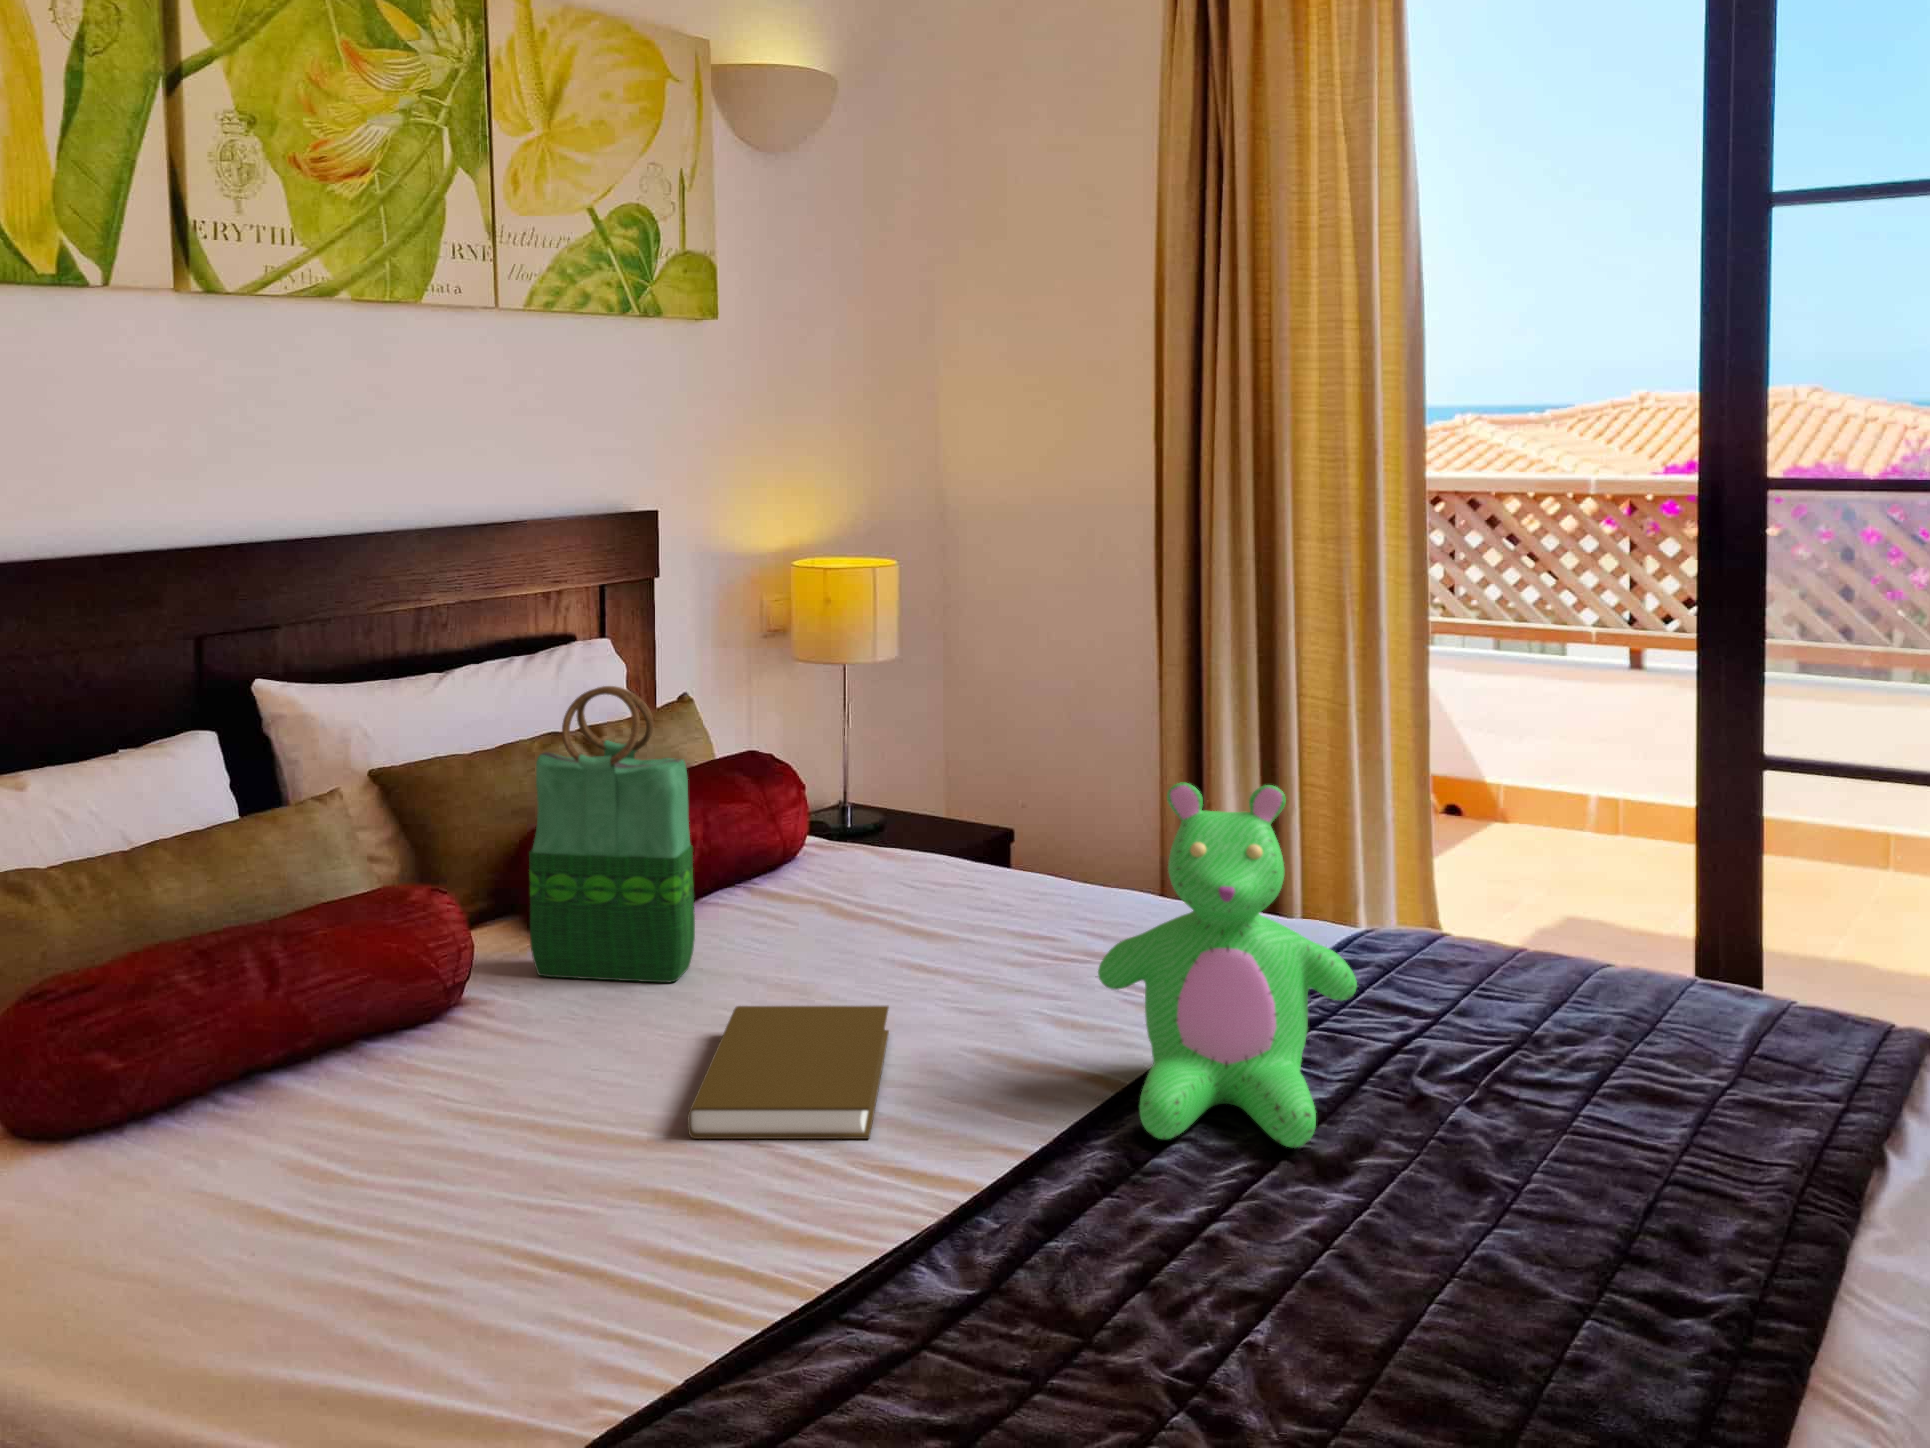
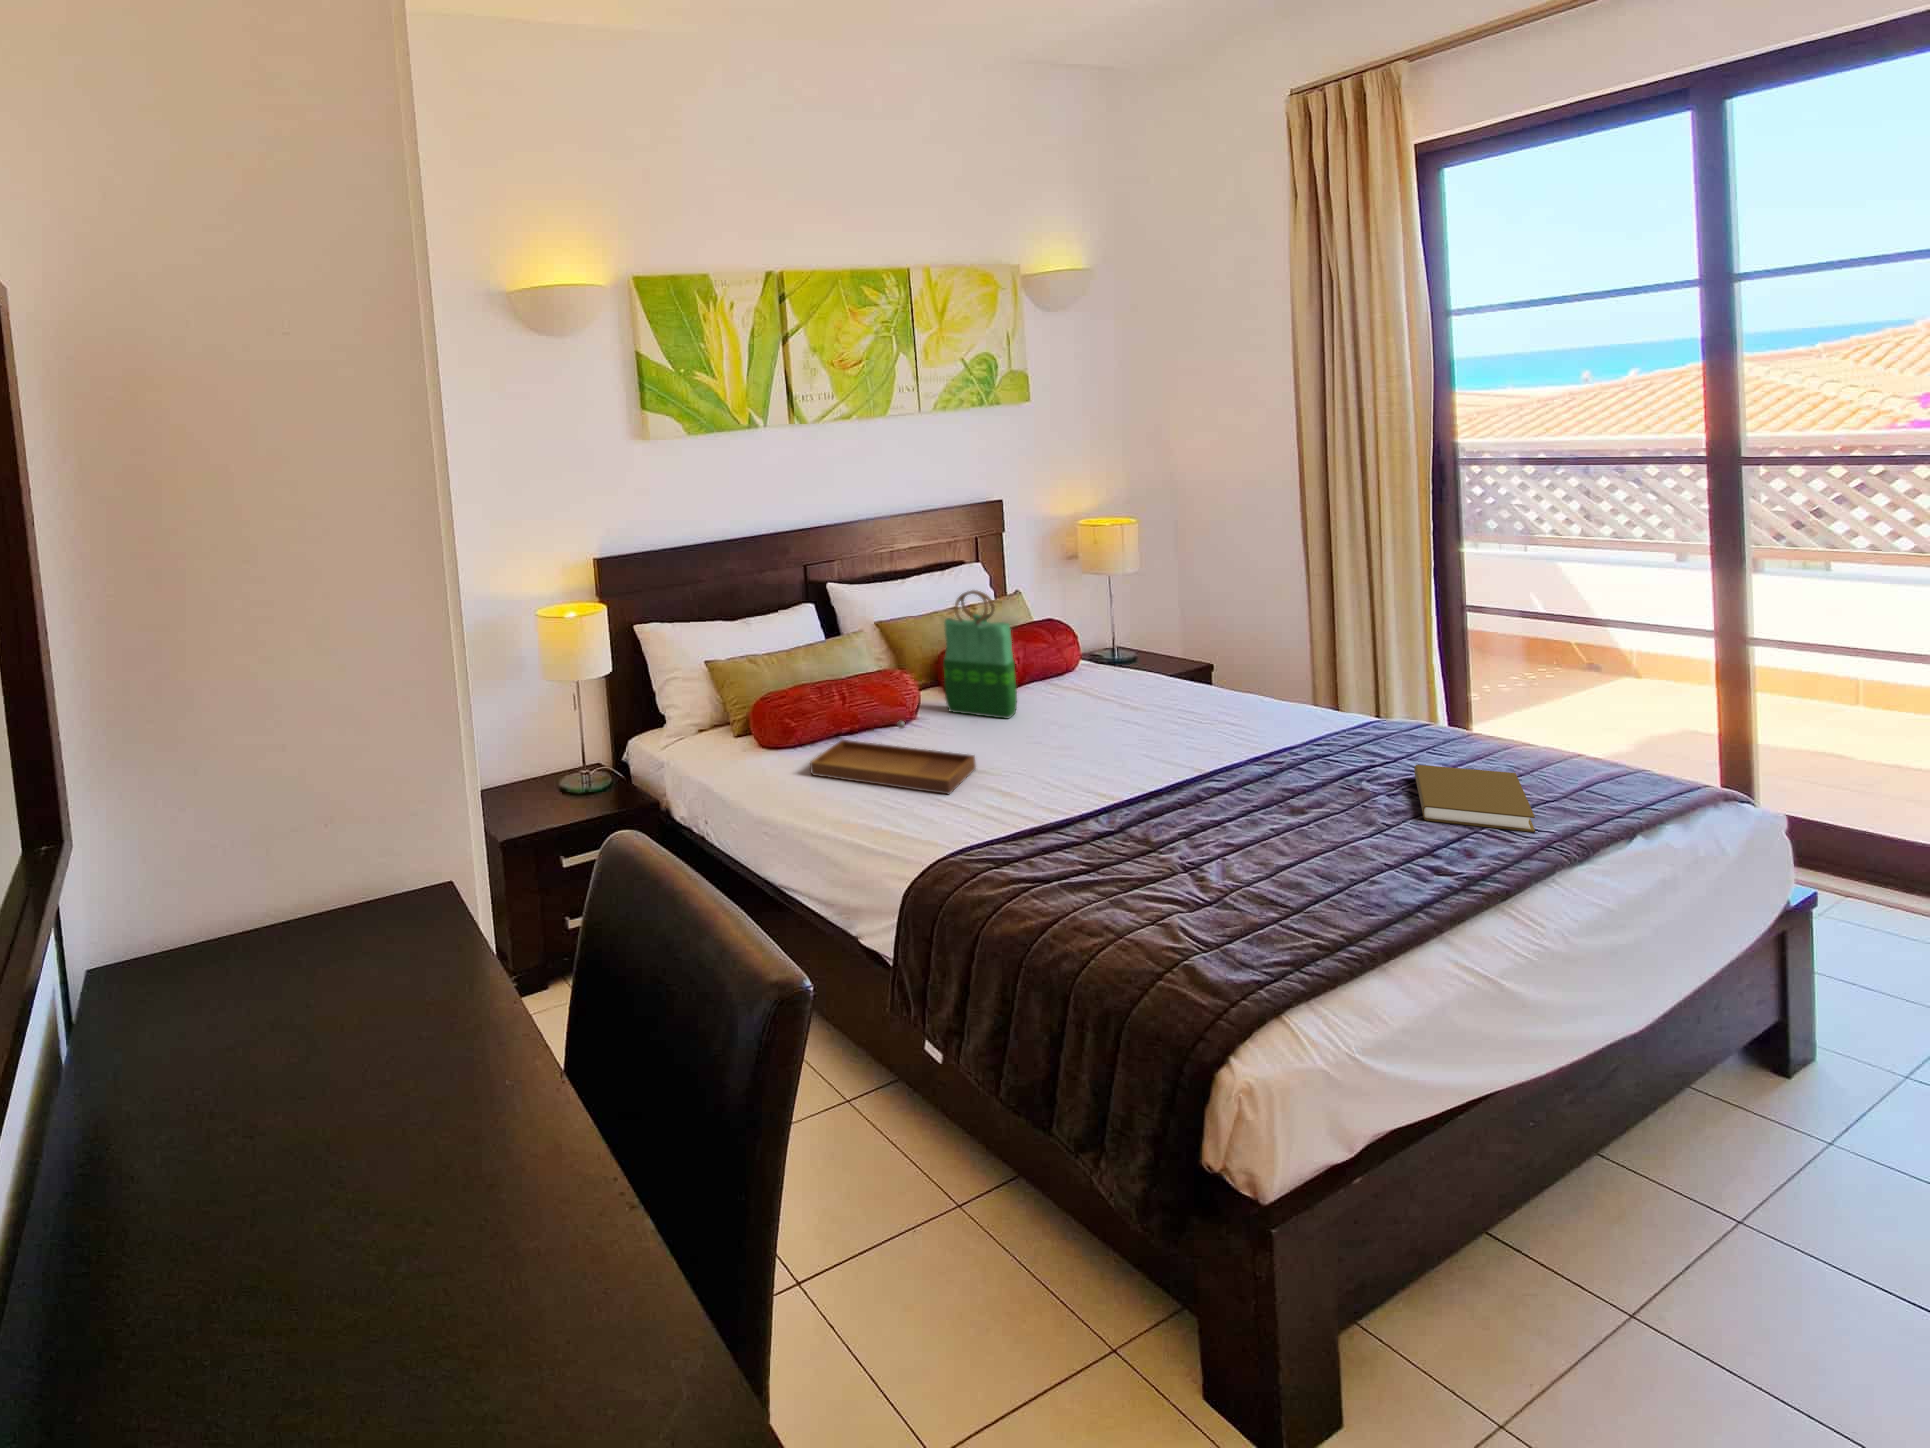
teddy bear: present [1098,782,1357,1148] -> none [1194,641,1324,800]
book: present [688,1006,889,1139] -> present [1414,765,1535,832]
tray: none [121,1042,607,1255] -> present [810,721,976,795]

